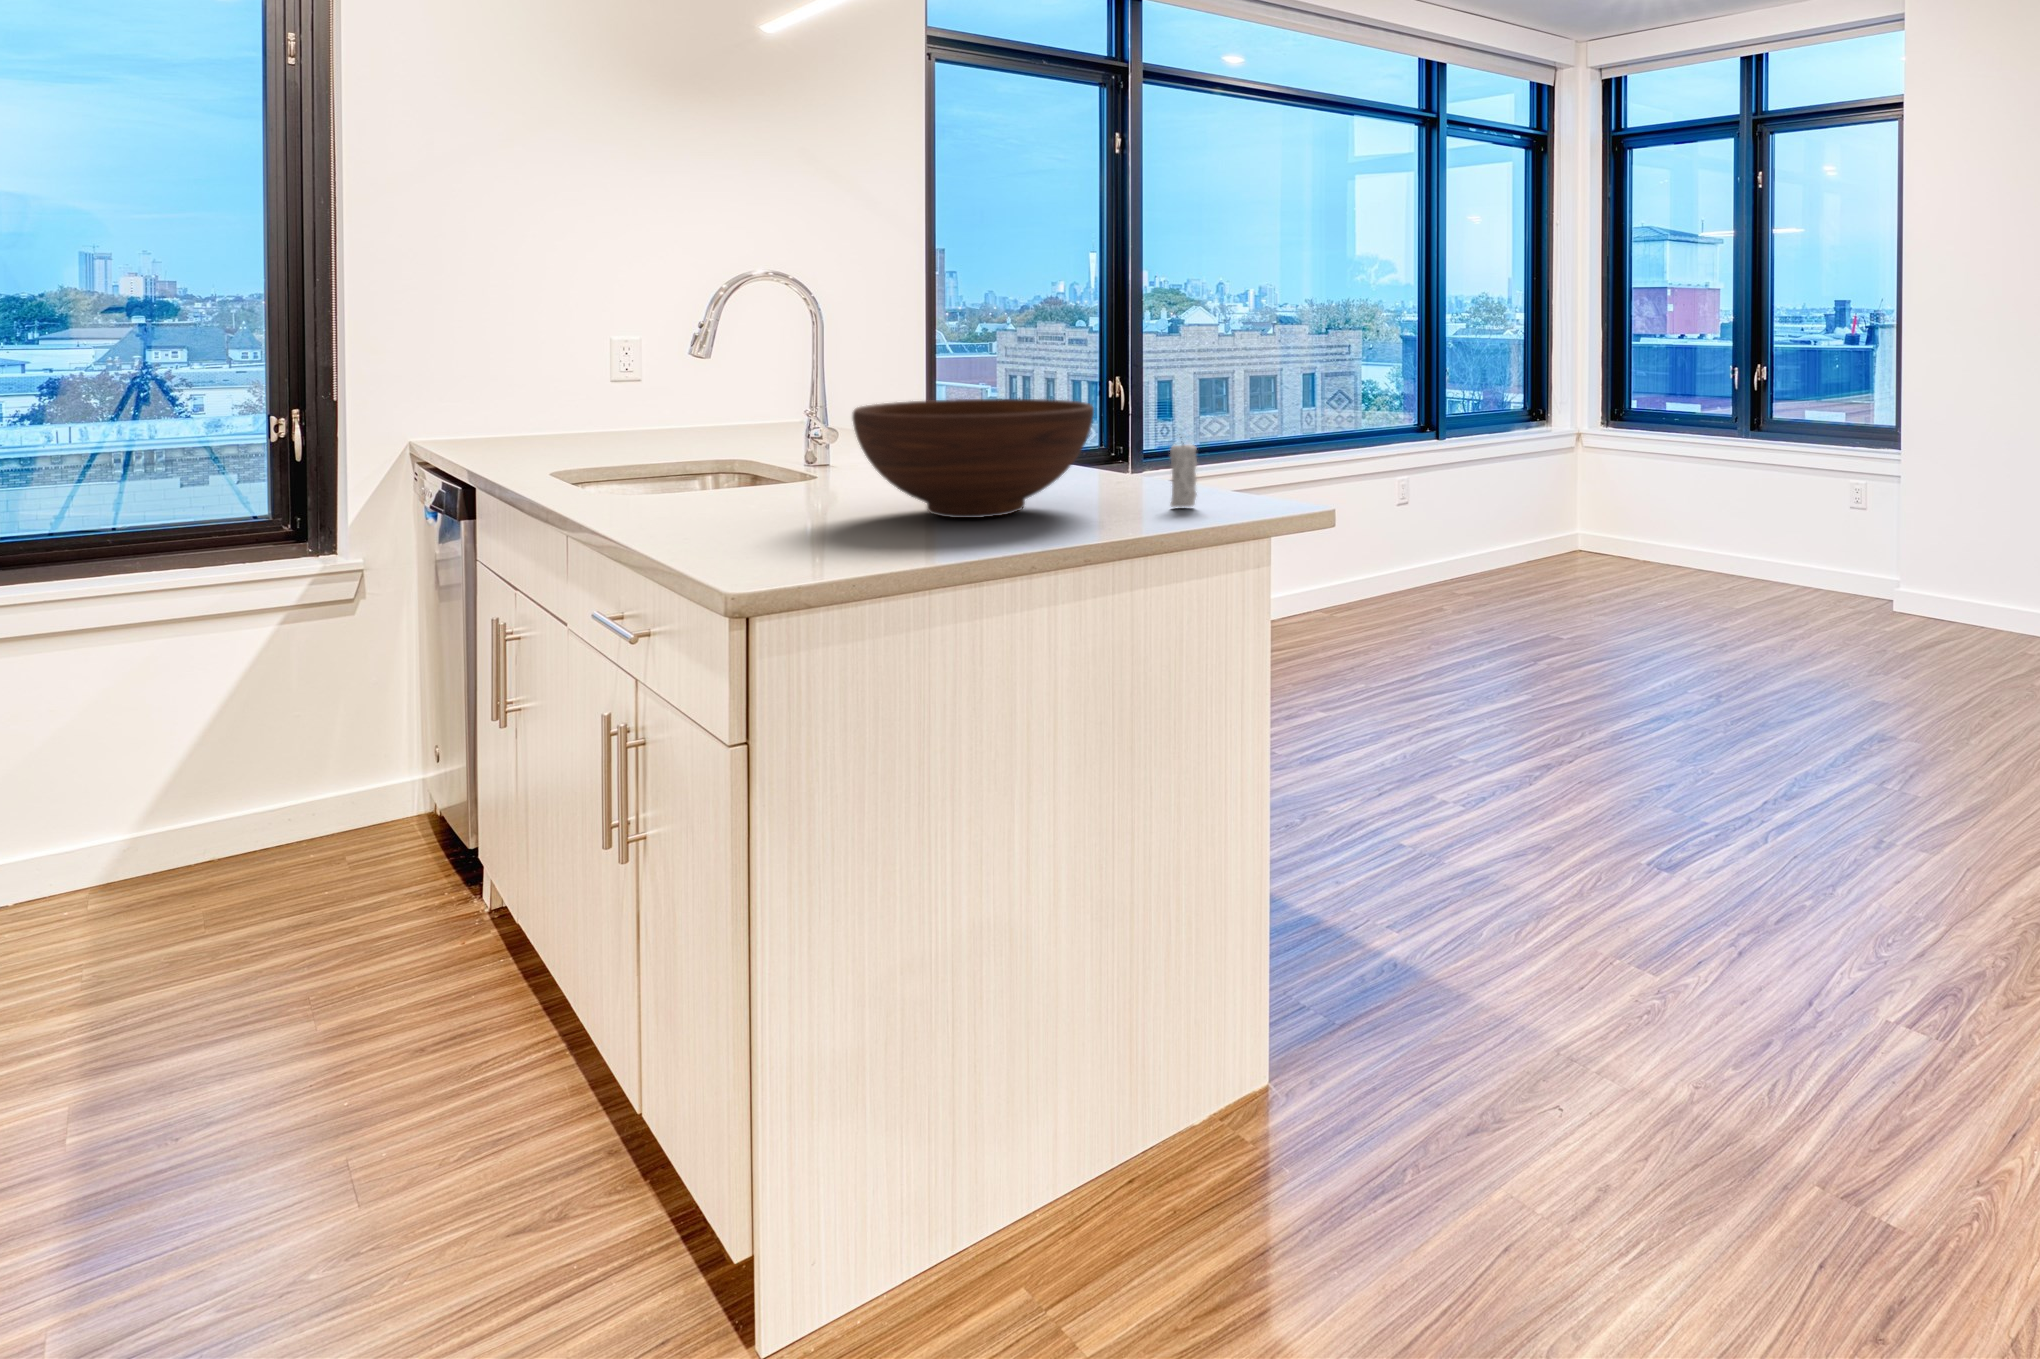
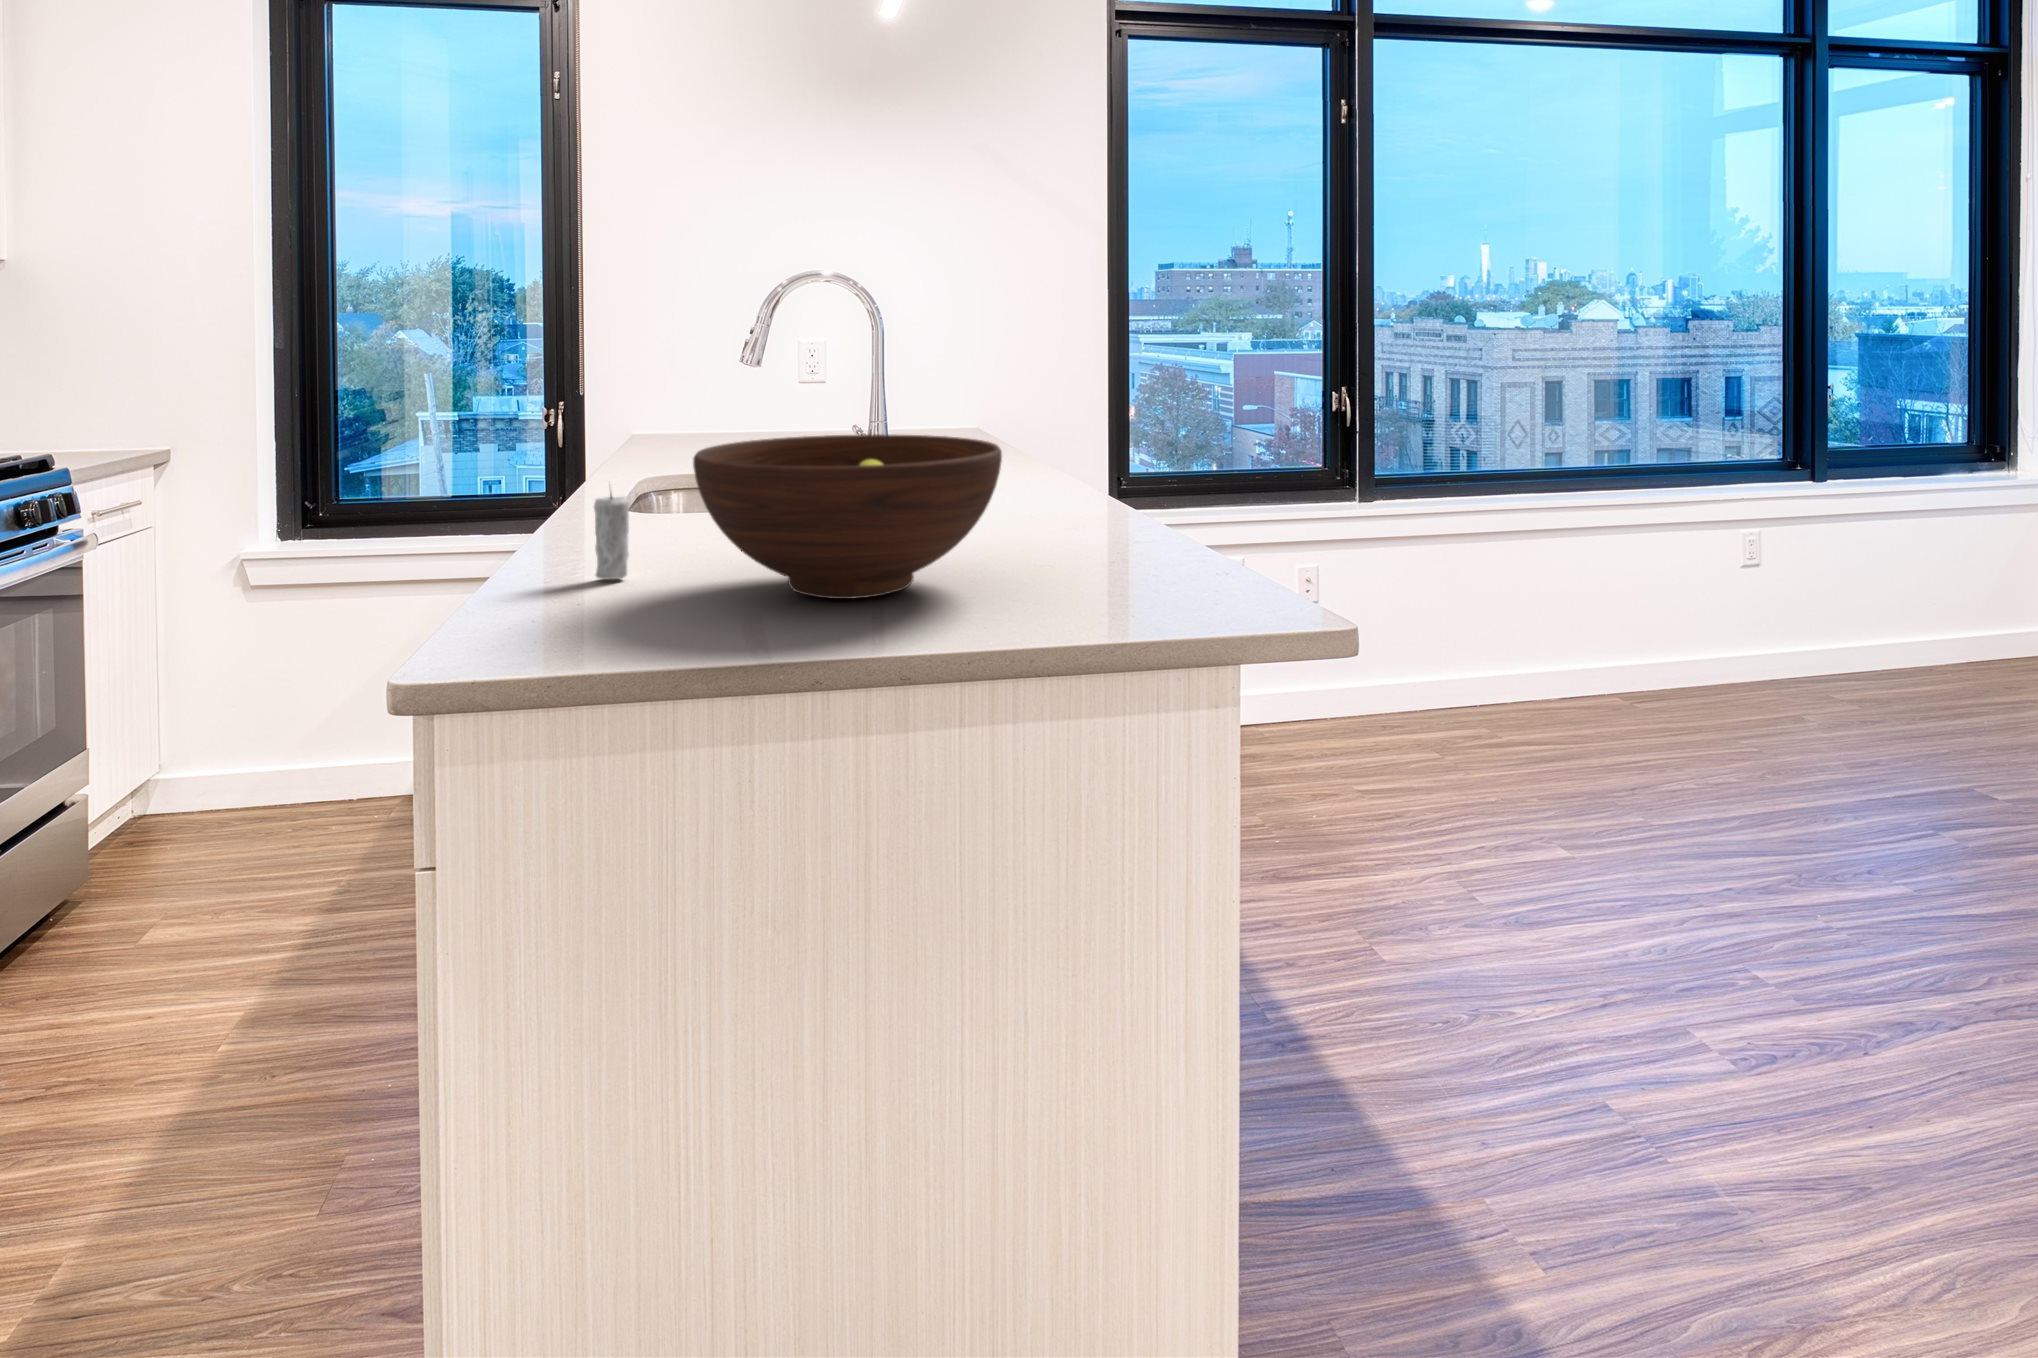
candle: present [1170,444,1197,507] -> present [594,494,629,579]

